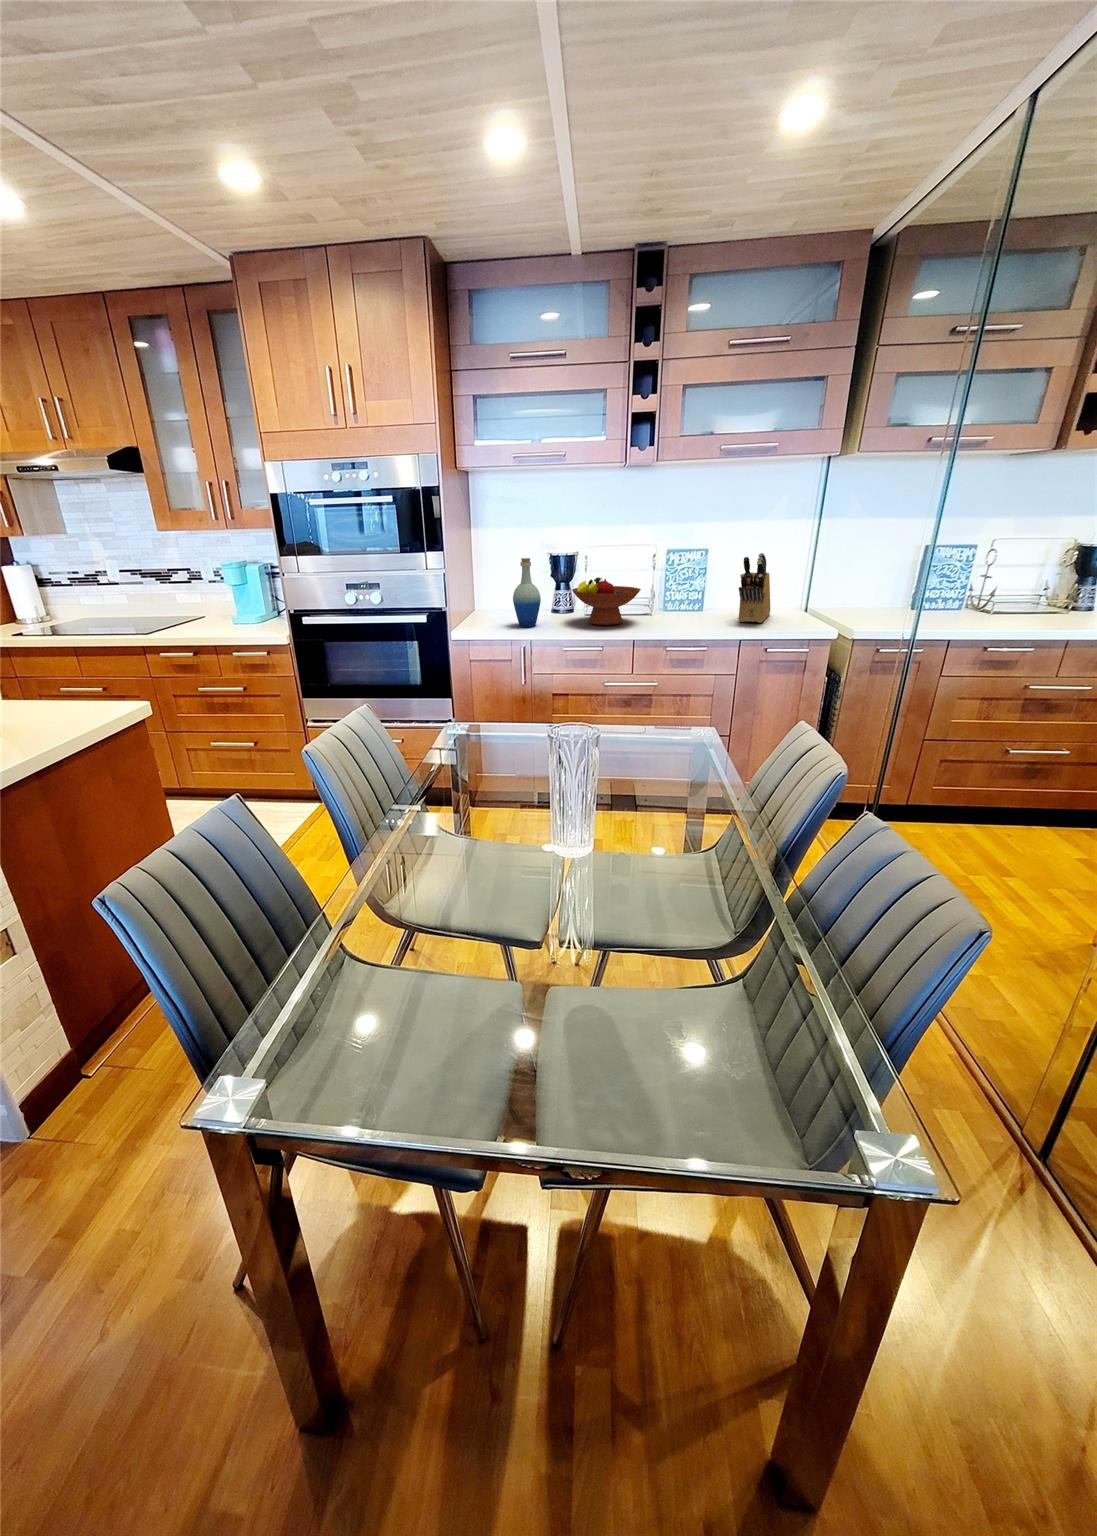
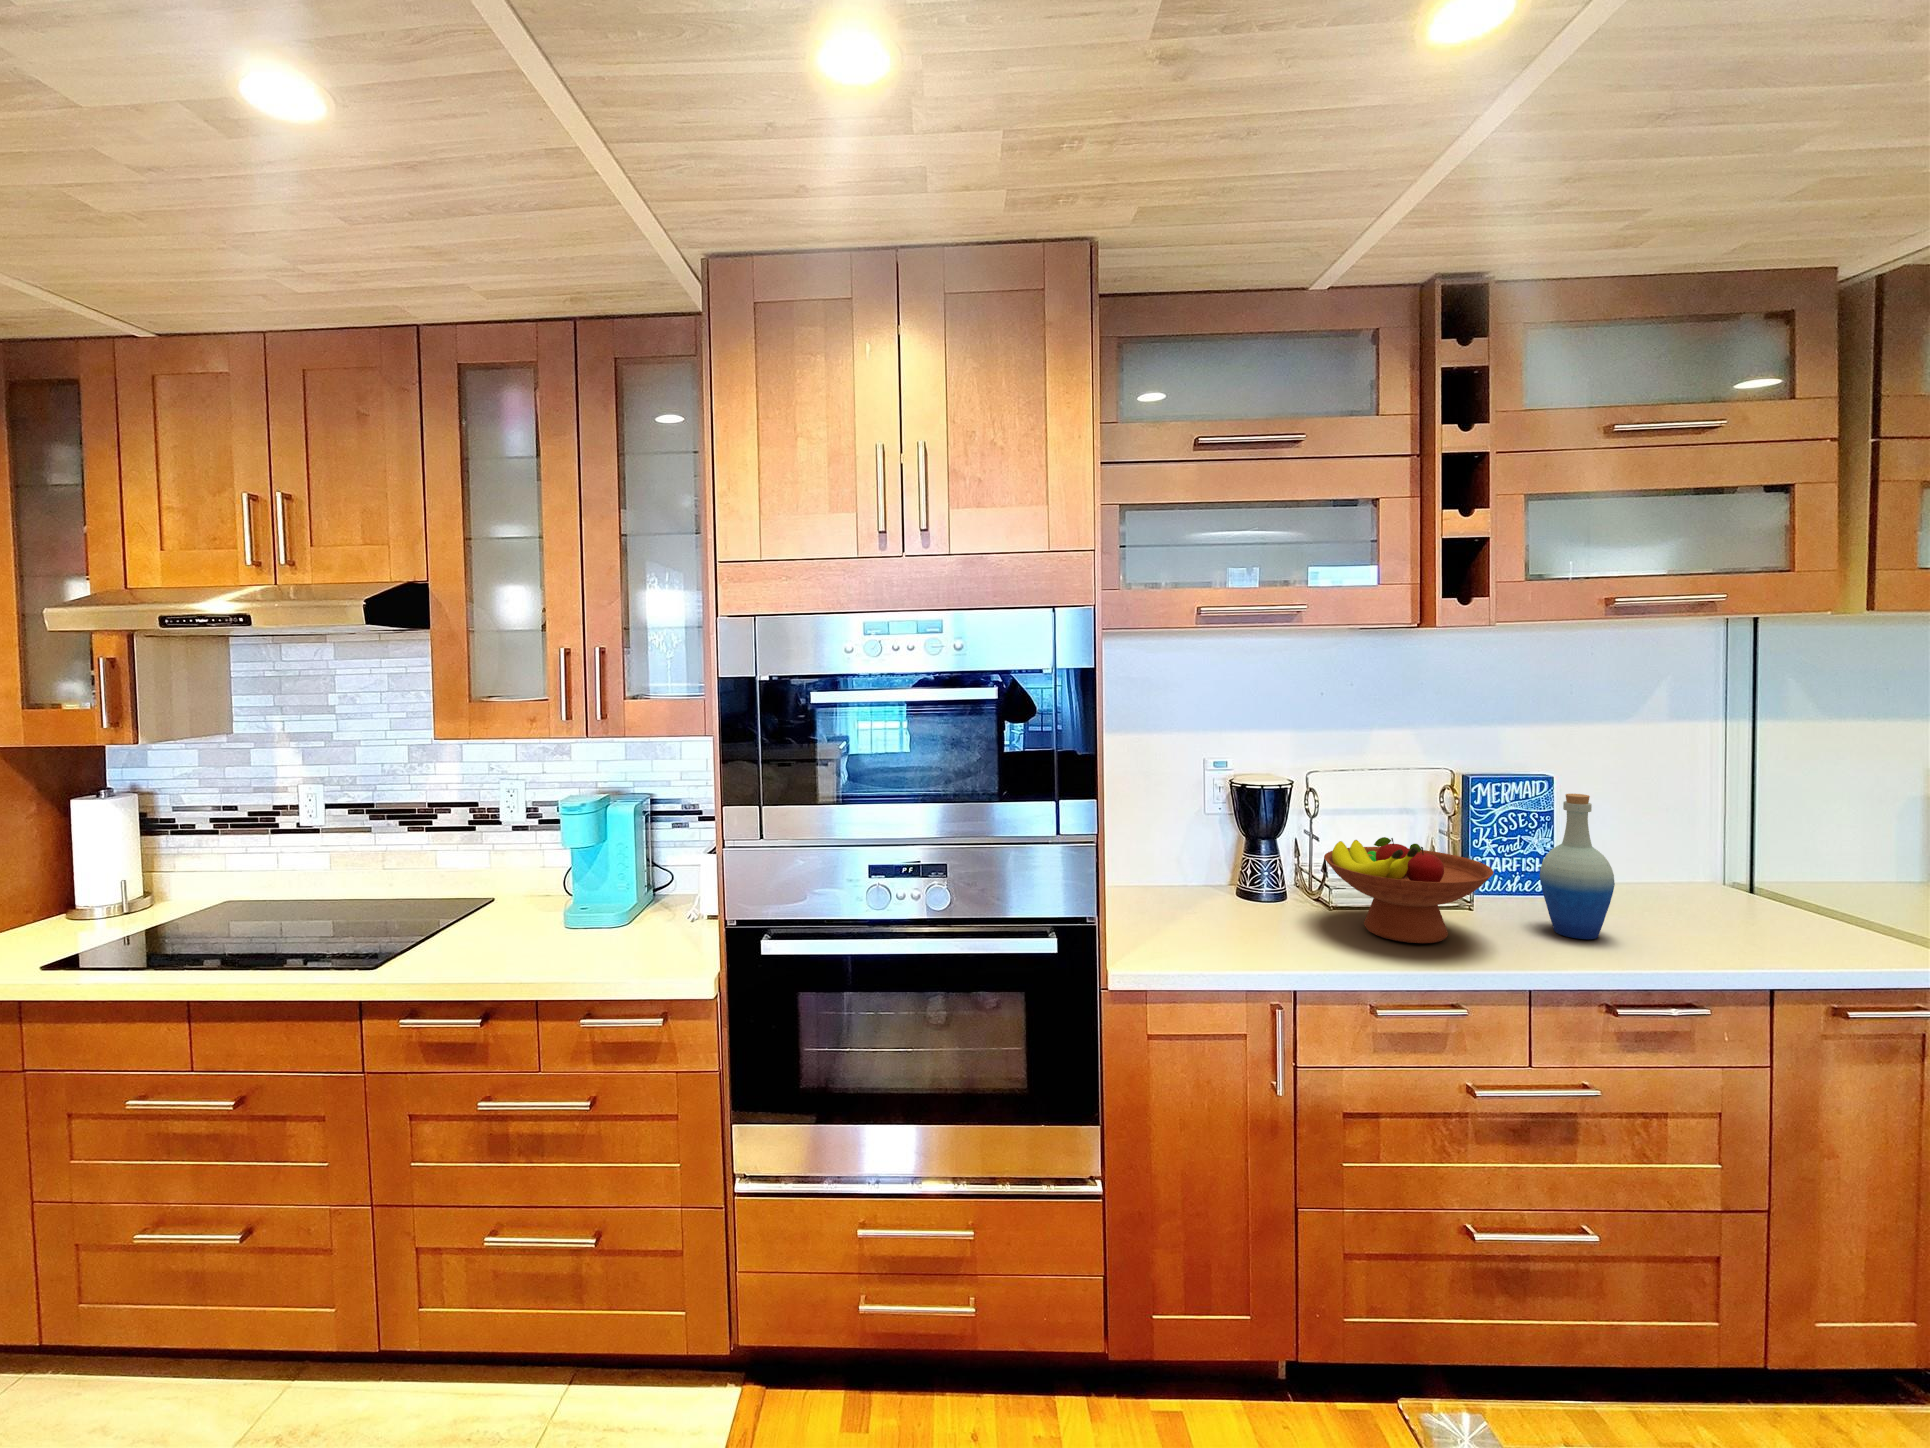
knife block: present [739,553,770,623] -> none [1652,792,1778,934]
bottle: present [513,558,541,627] -> present [1540,794,1615,939]

